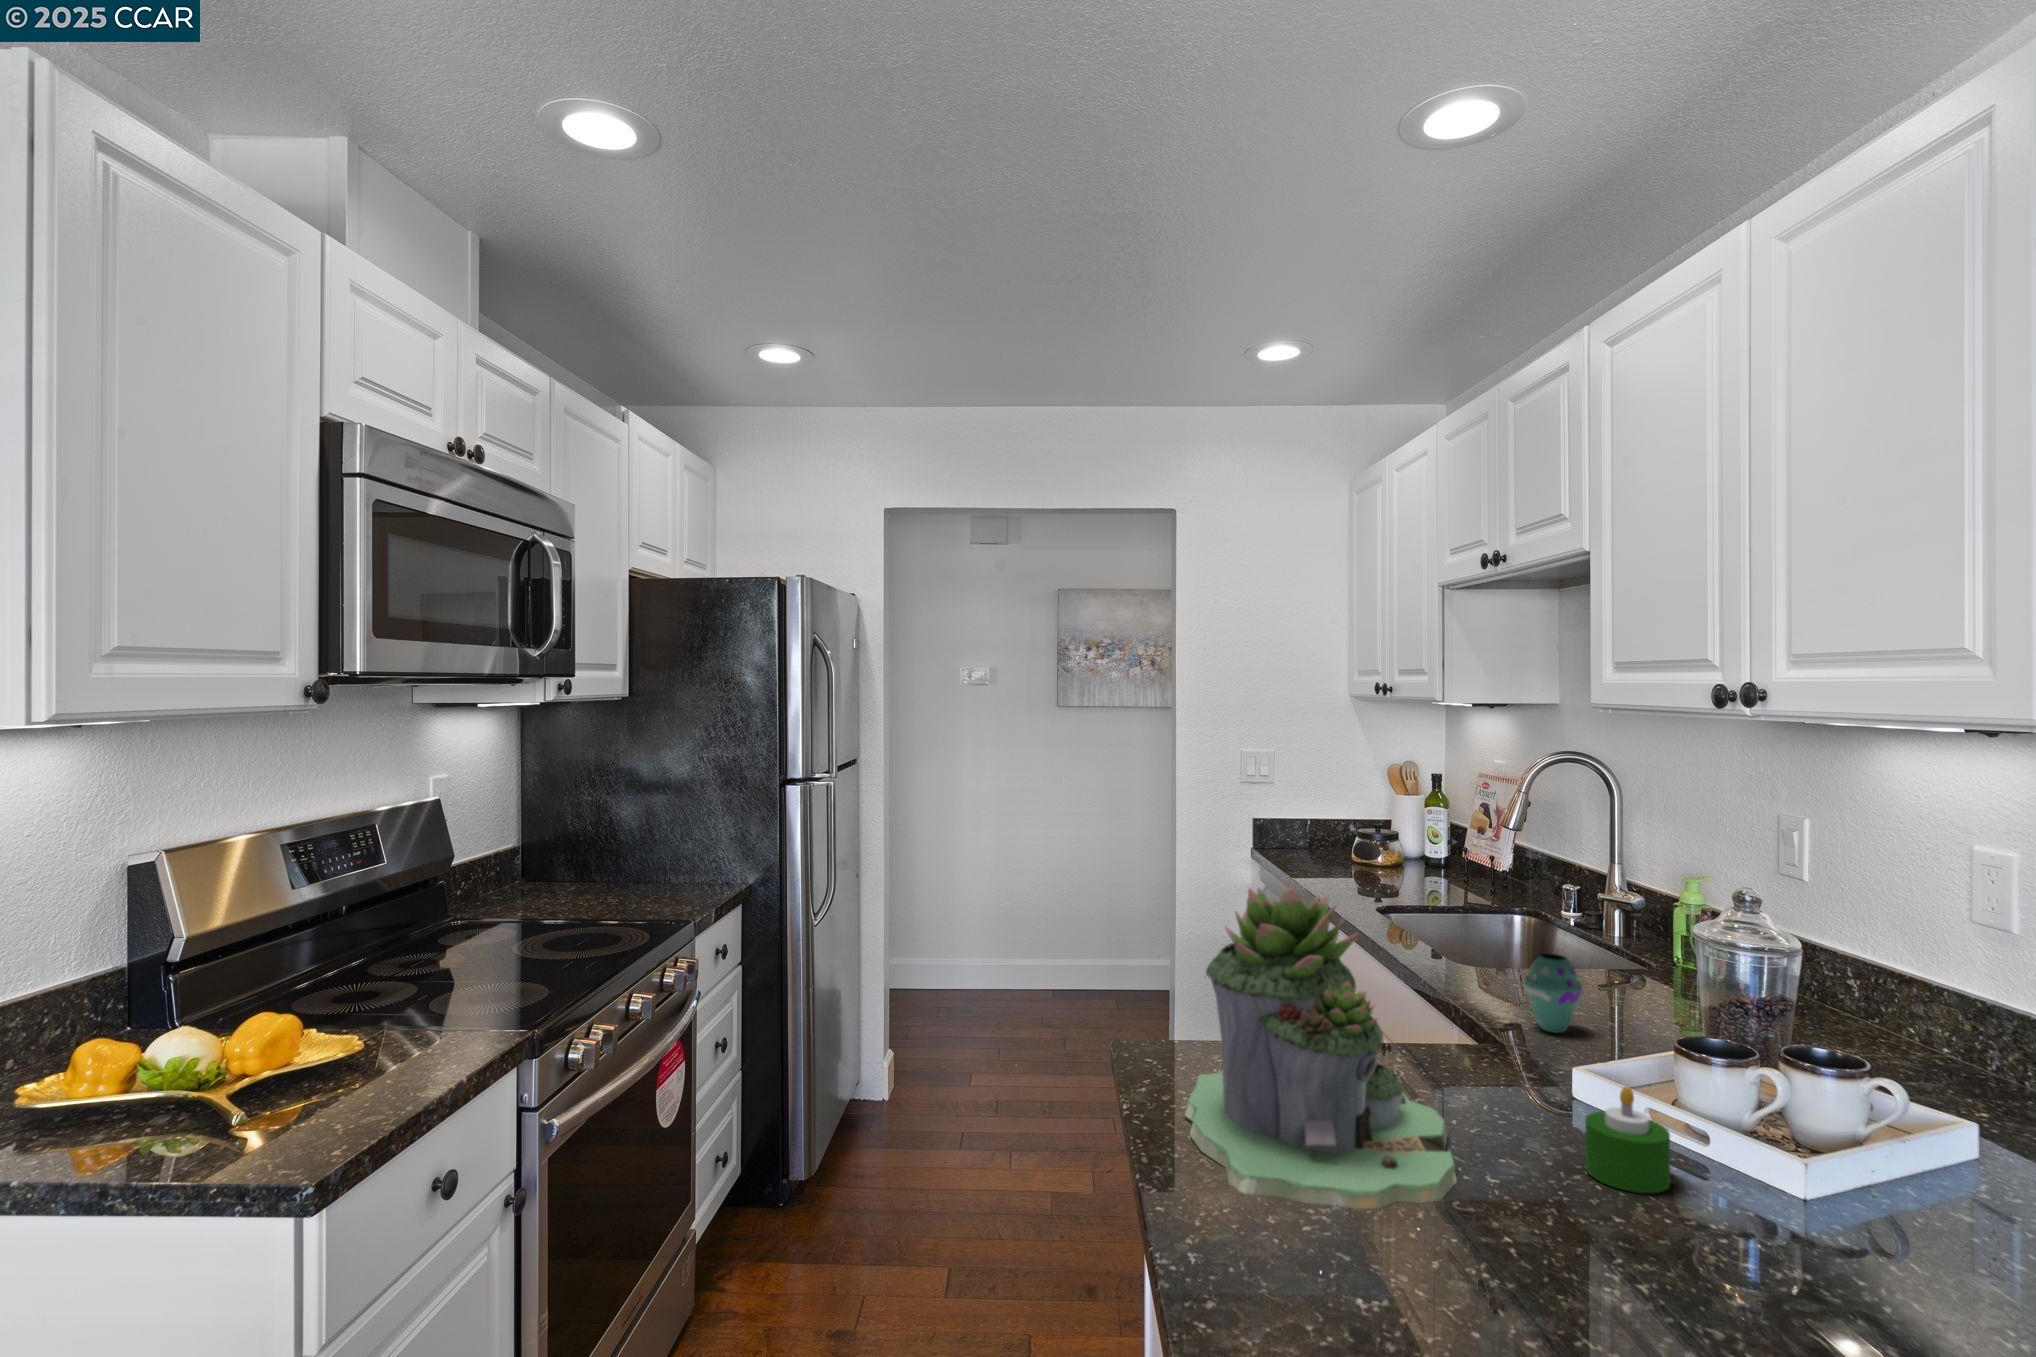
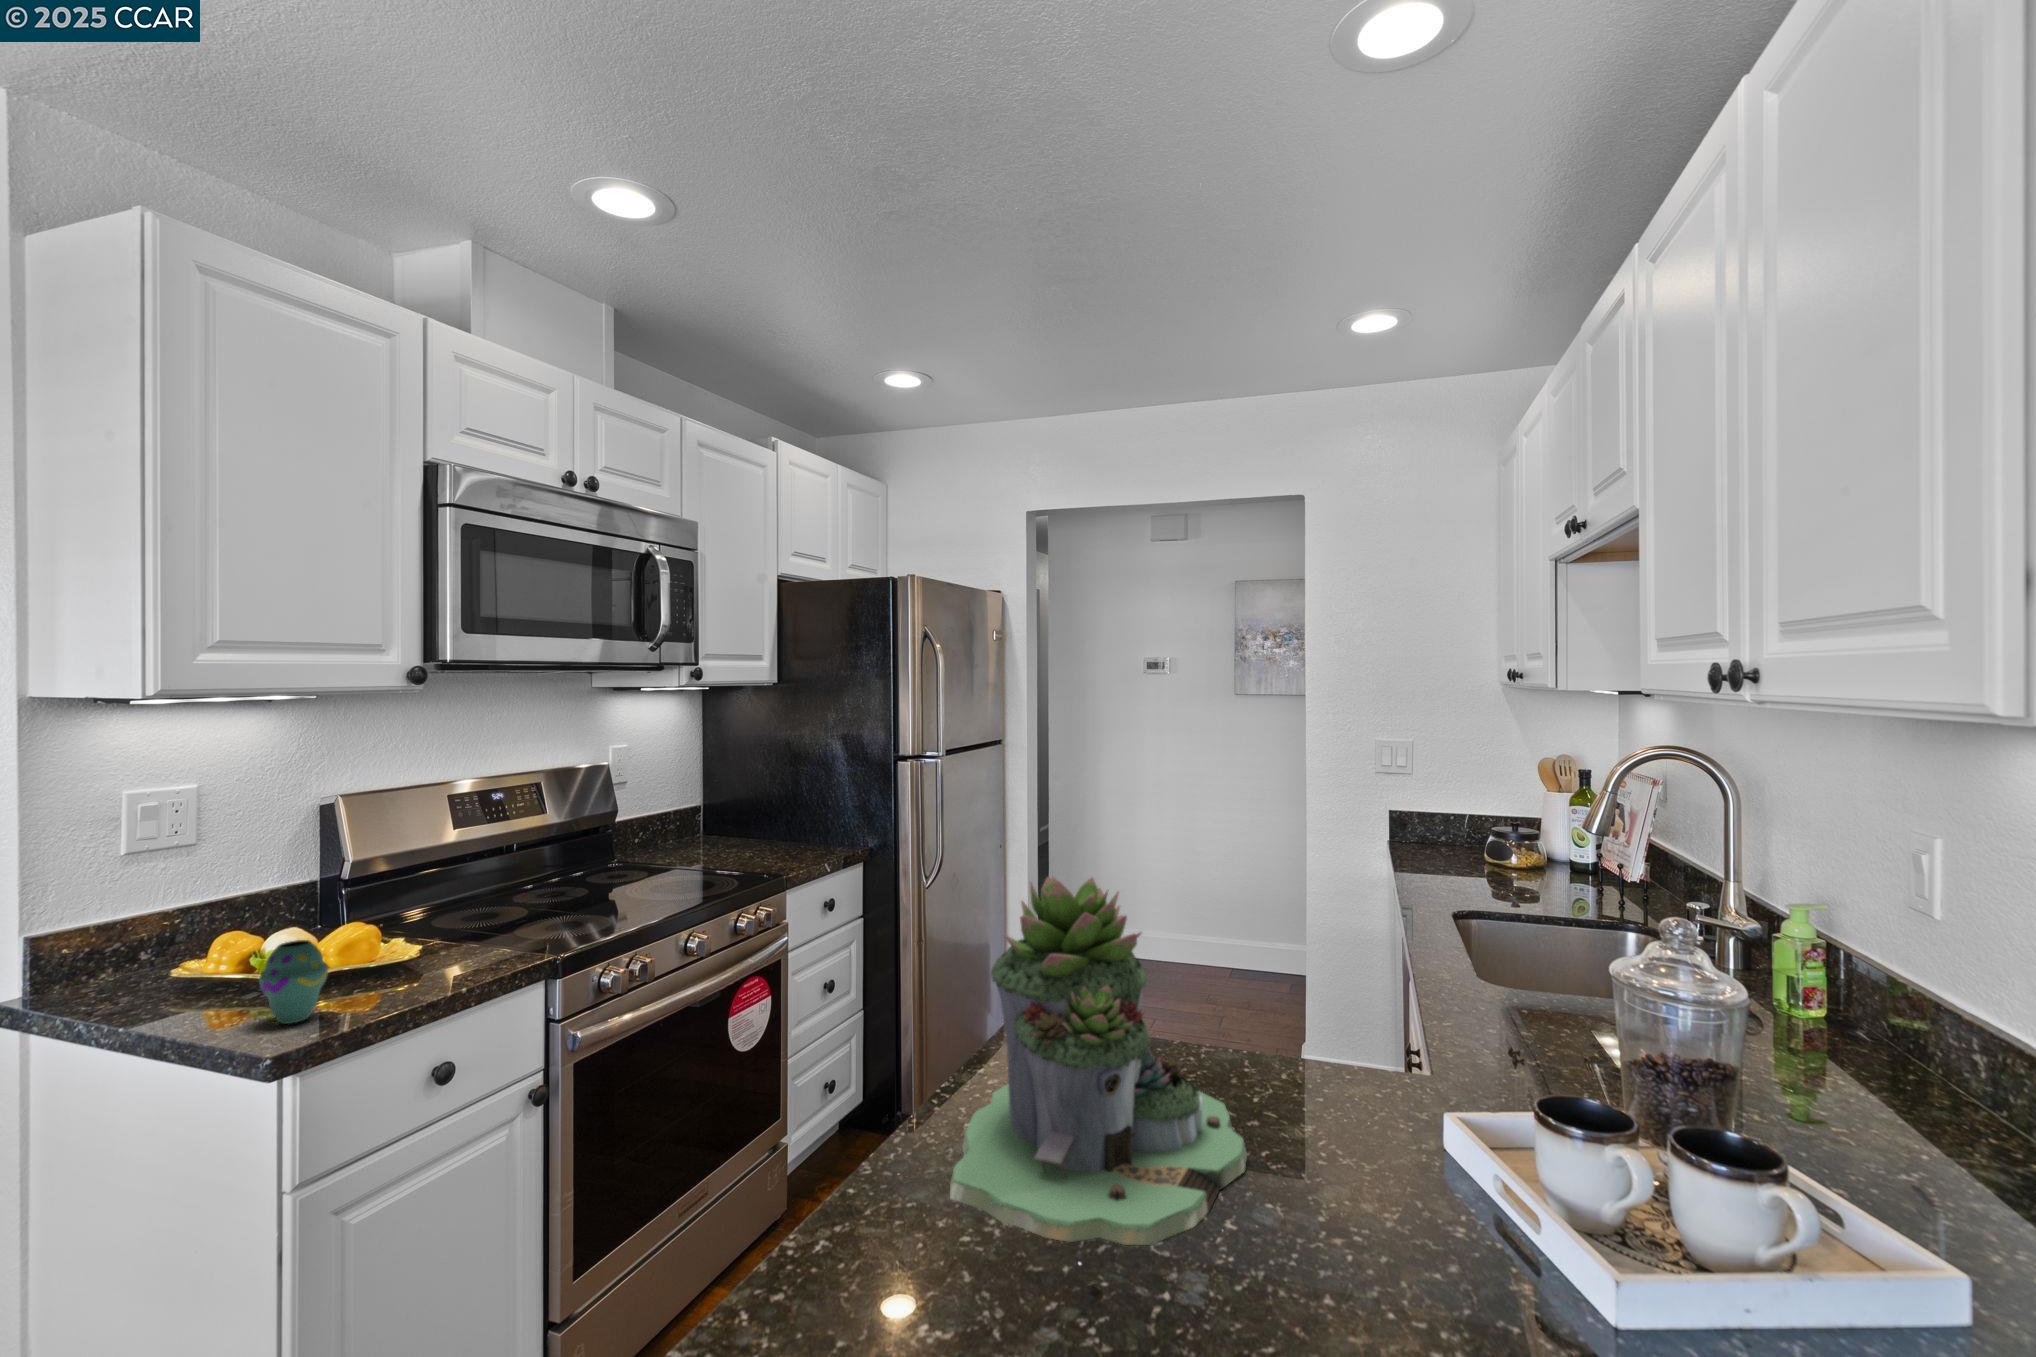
vase: present [1524,954,1582,1033] -> present [259,940,328,1024]
candle: present [1585,1086,1670,1193] -> none [1361,1148,1458,1286]

